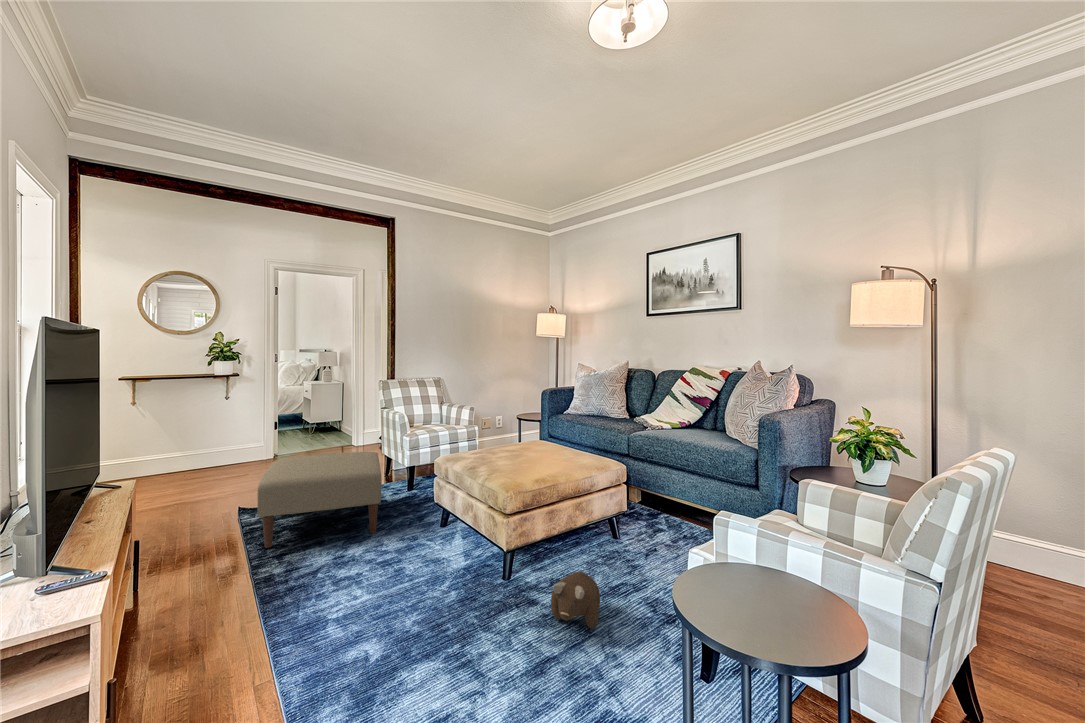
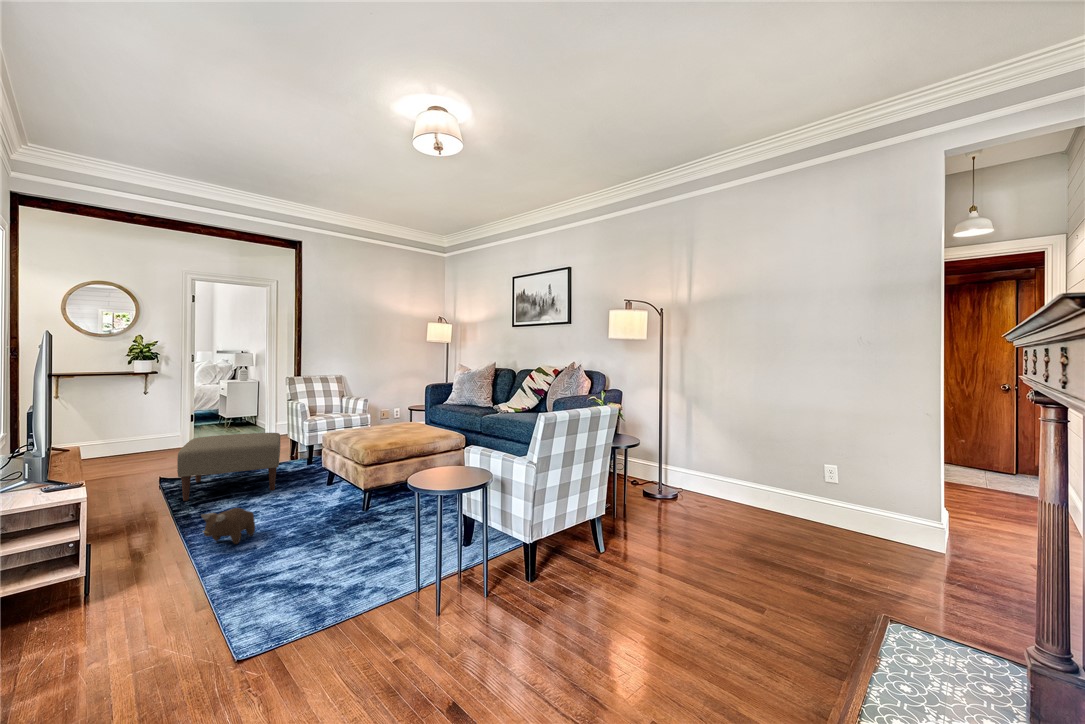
plush toy: present [551,572,600,629] -> present [201,508,255,544]

